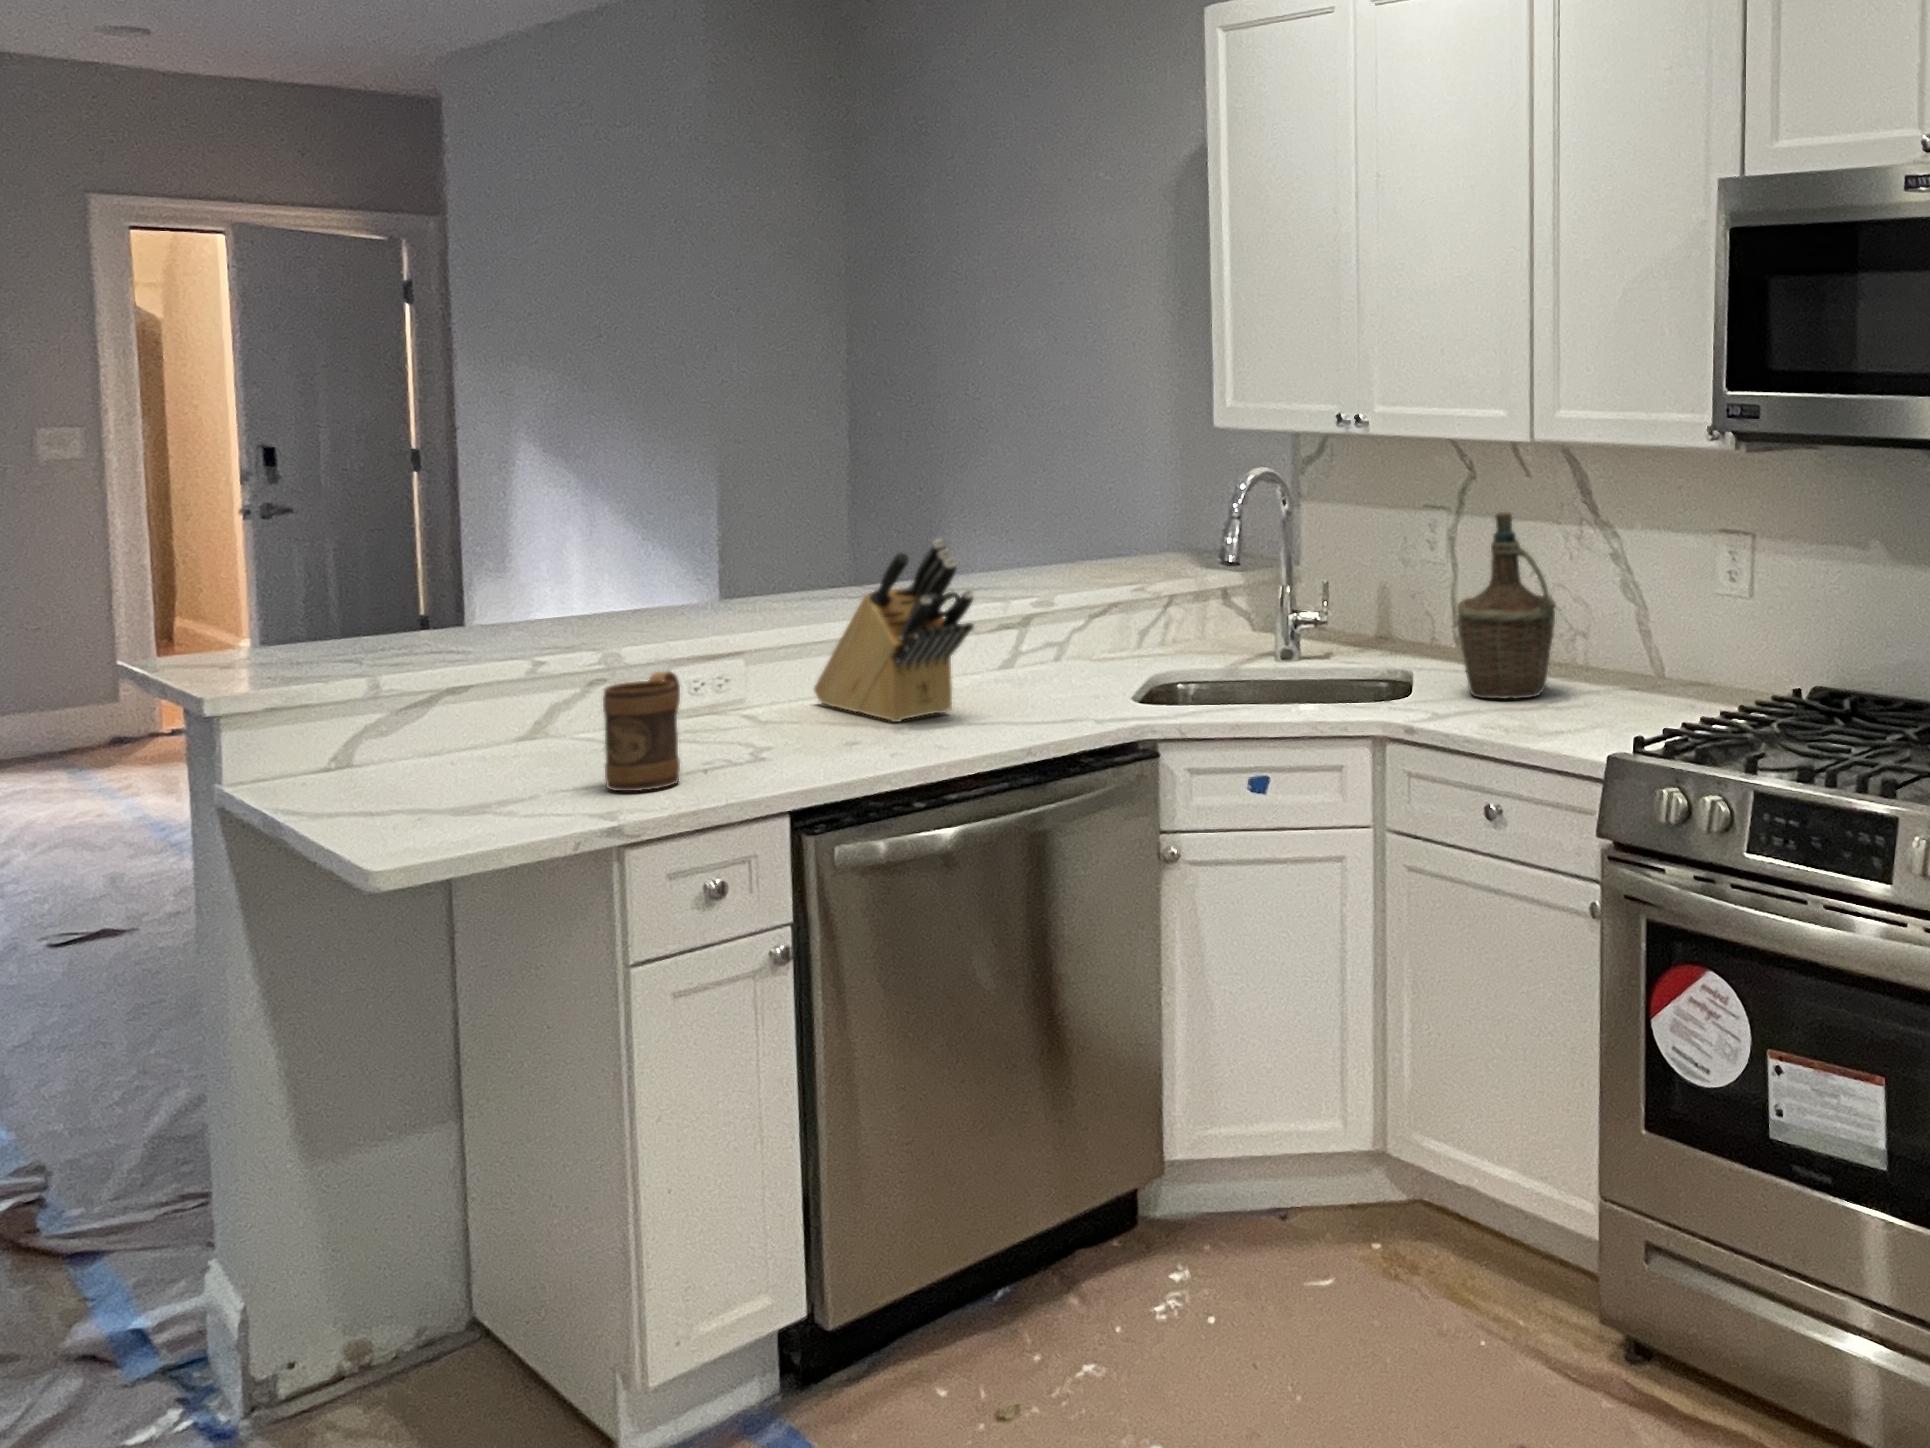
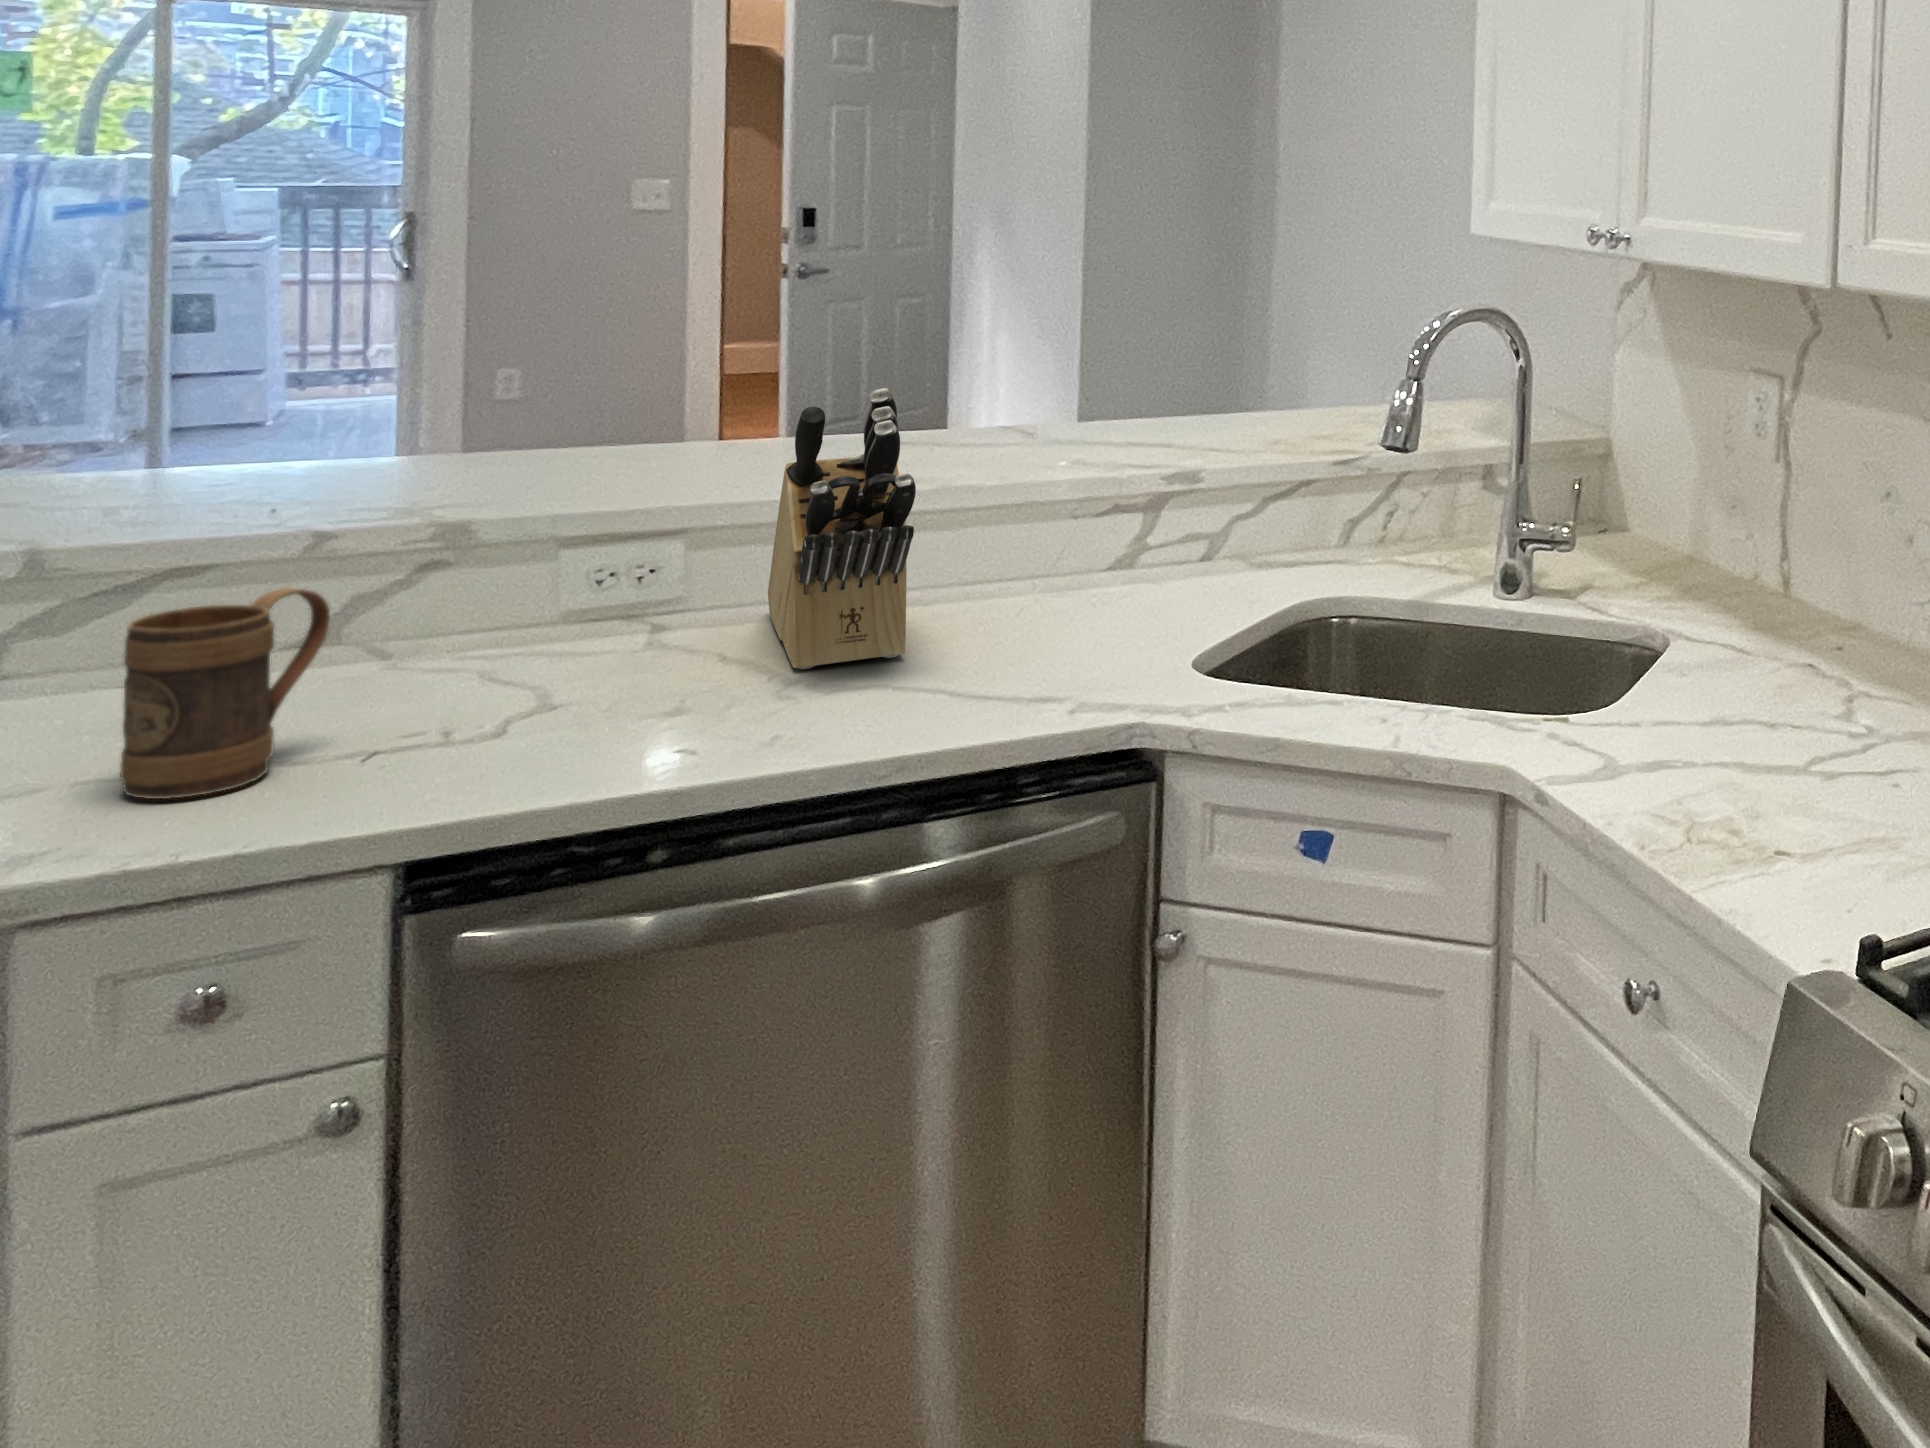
bottle: present [1457,512,1557,699] -> none [1704,405,1876,737]

